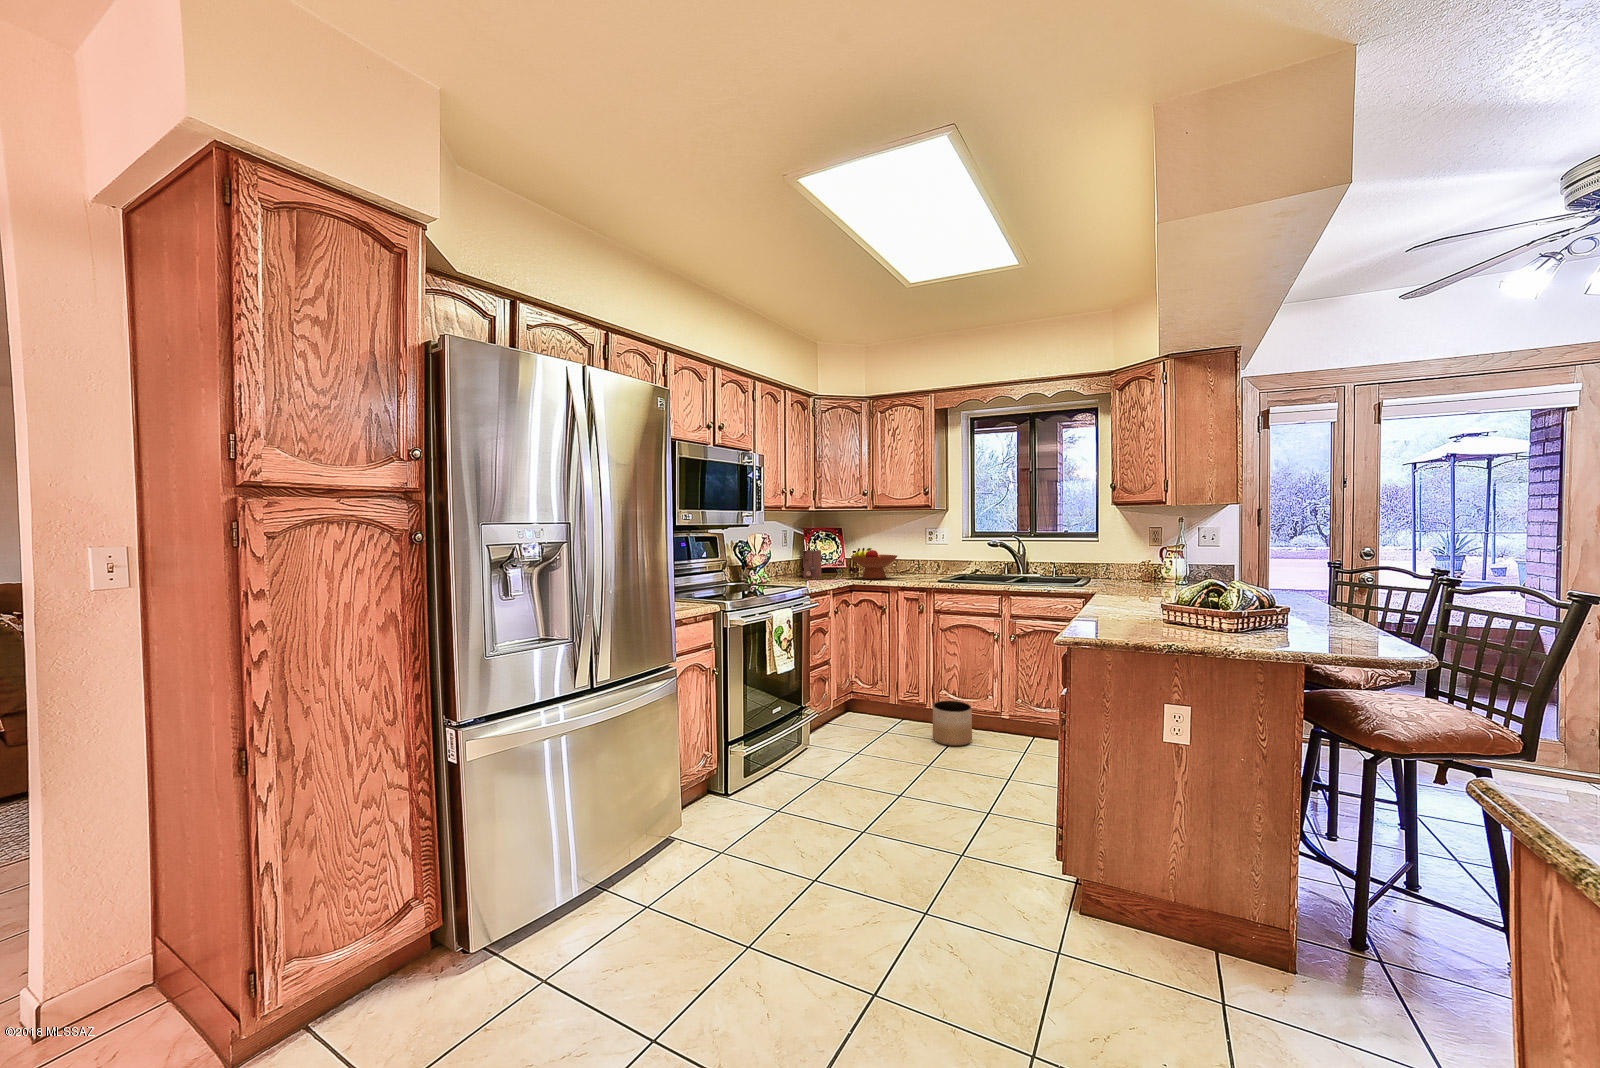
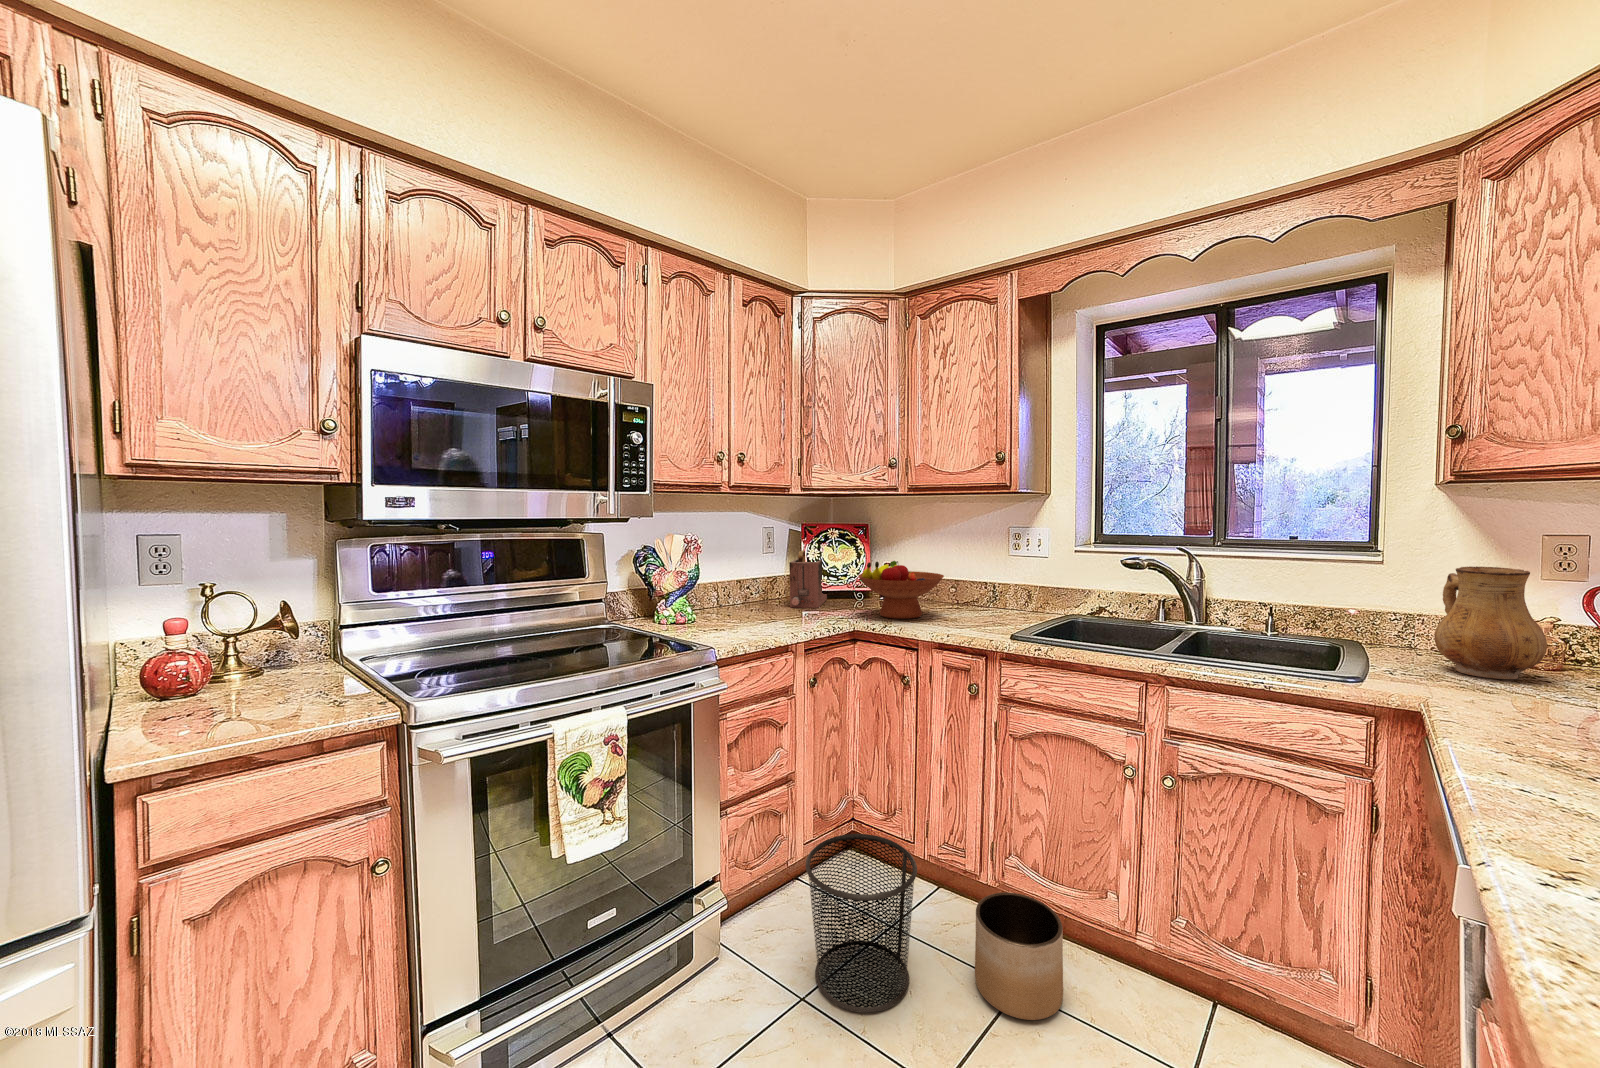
ceramic pitcher: none [1108,541,1142,585] -> present [1434,566,1547,679]
waste bin: none [855,681,909,752] -> present [806,834,917,1013]

